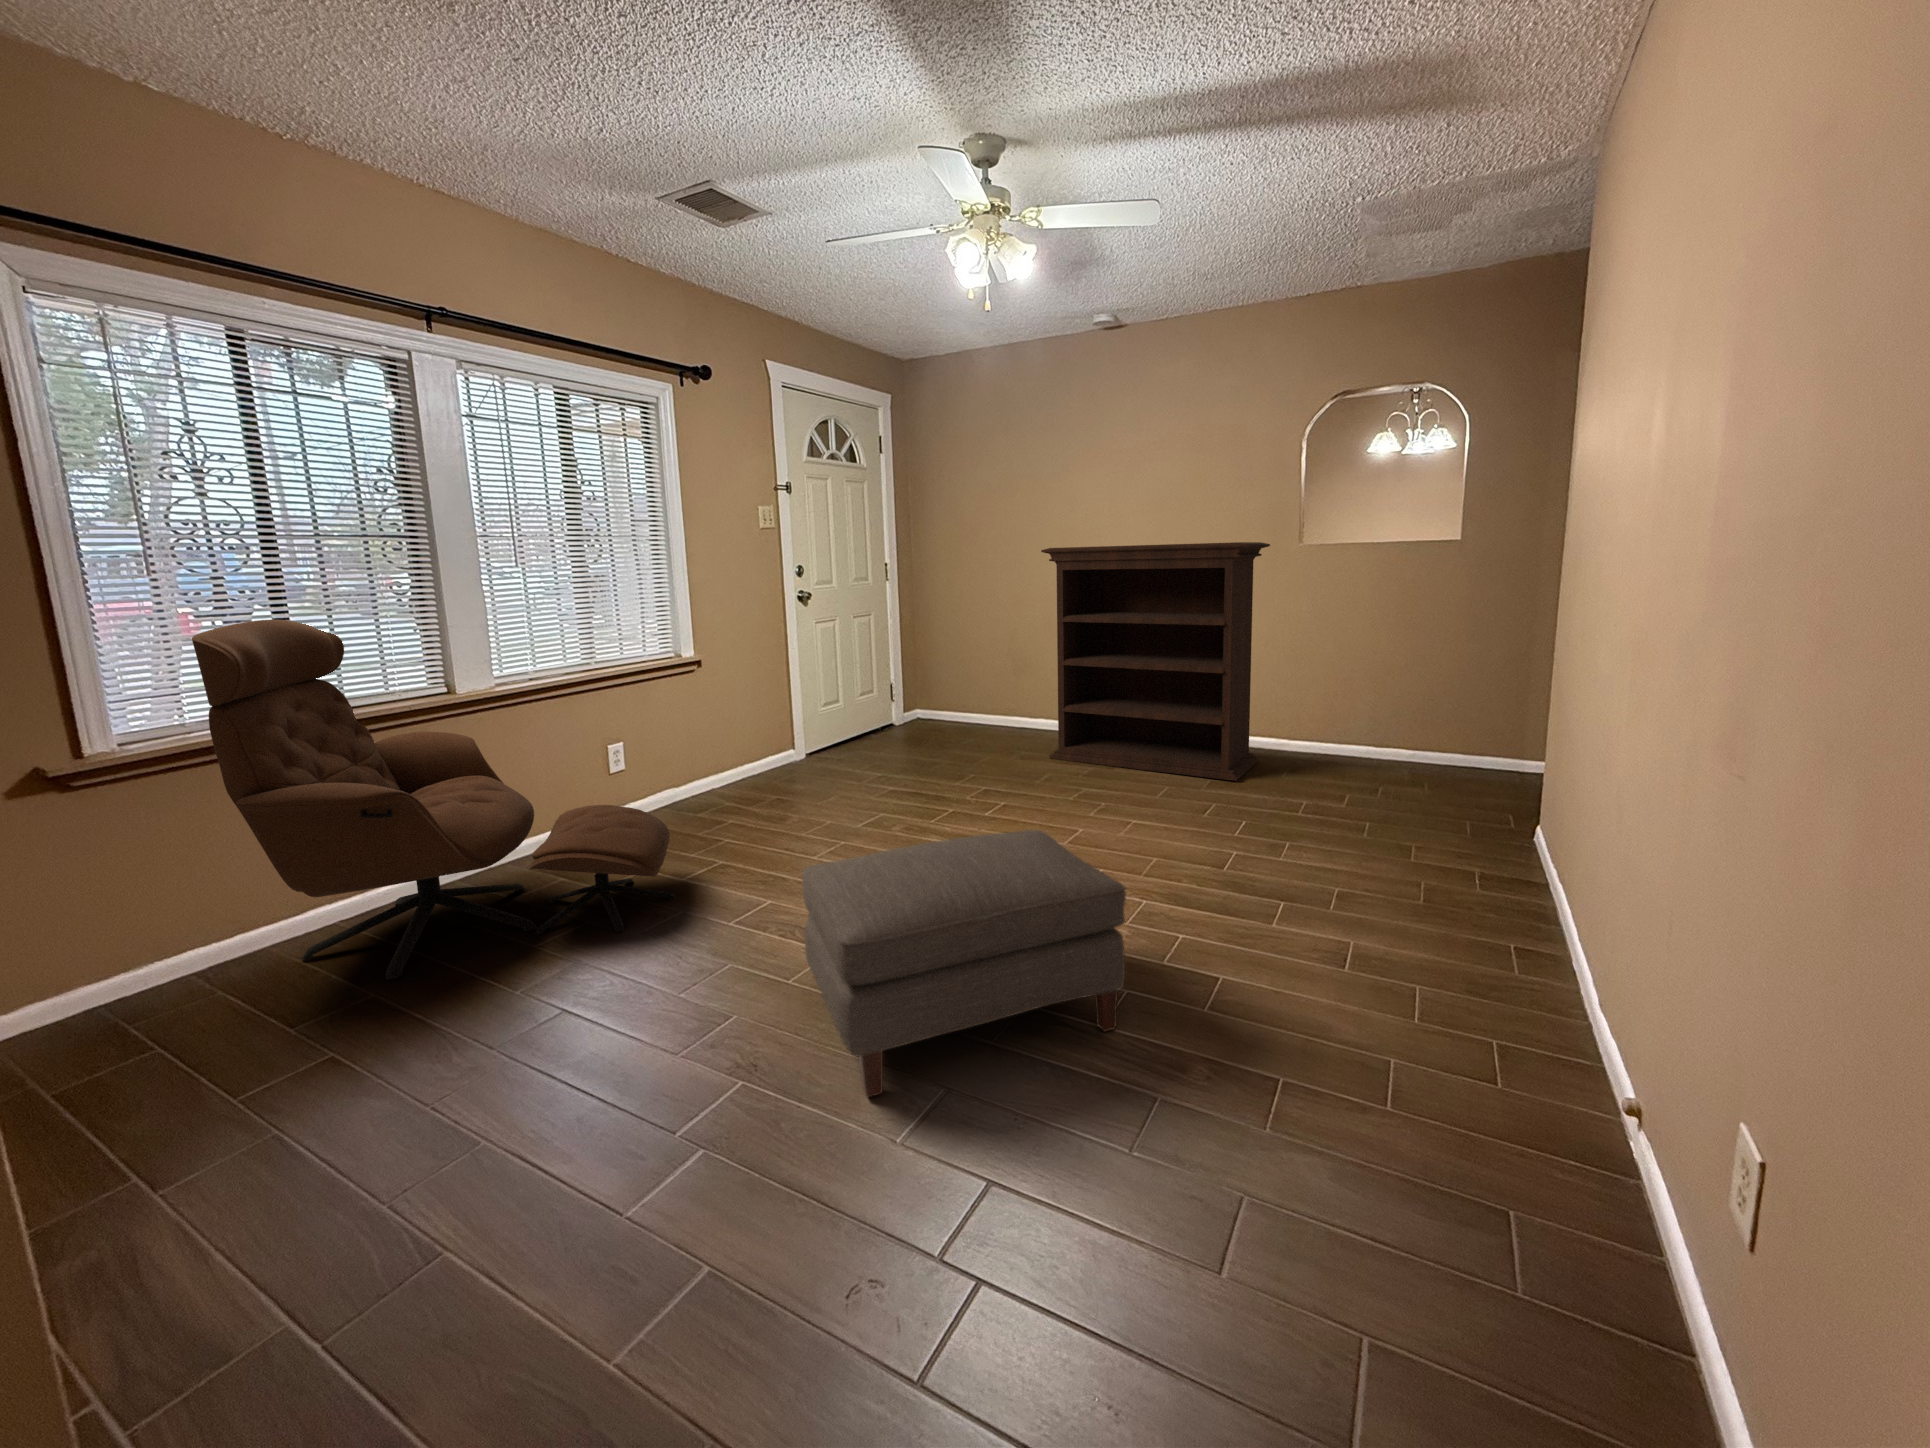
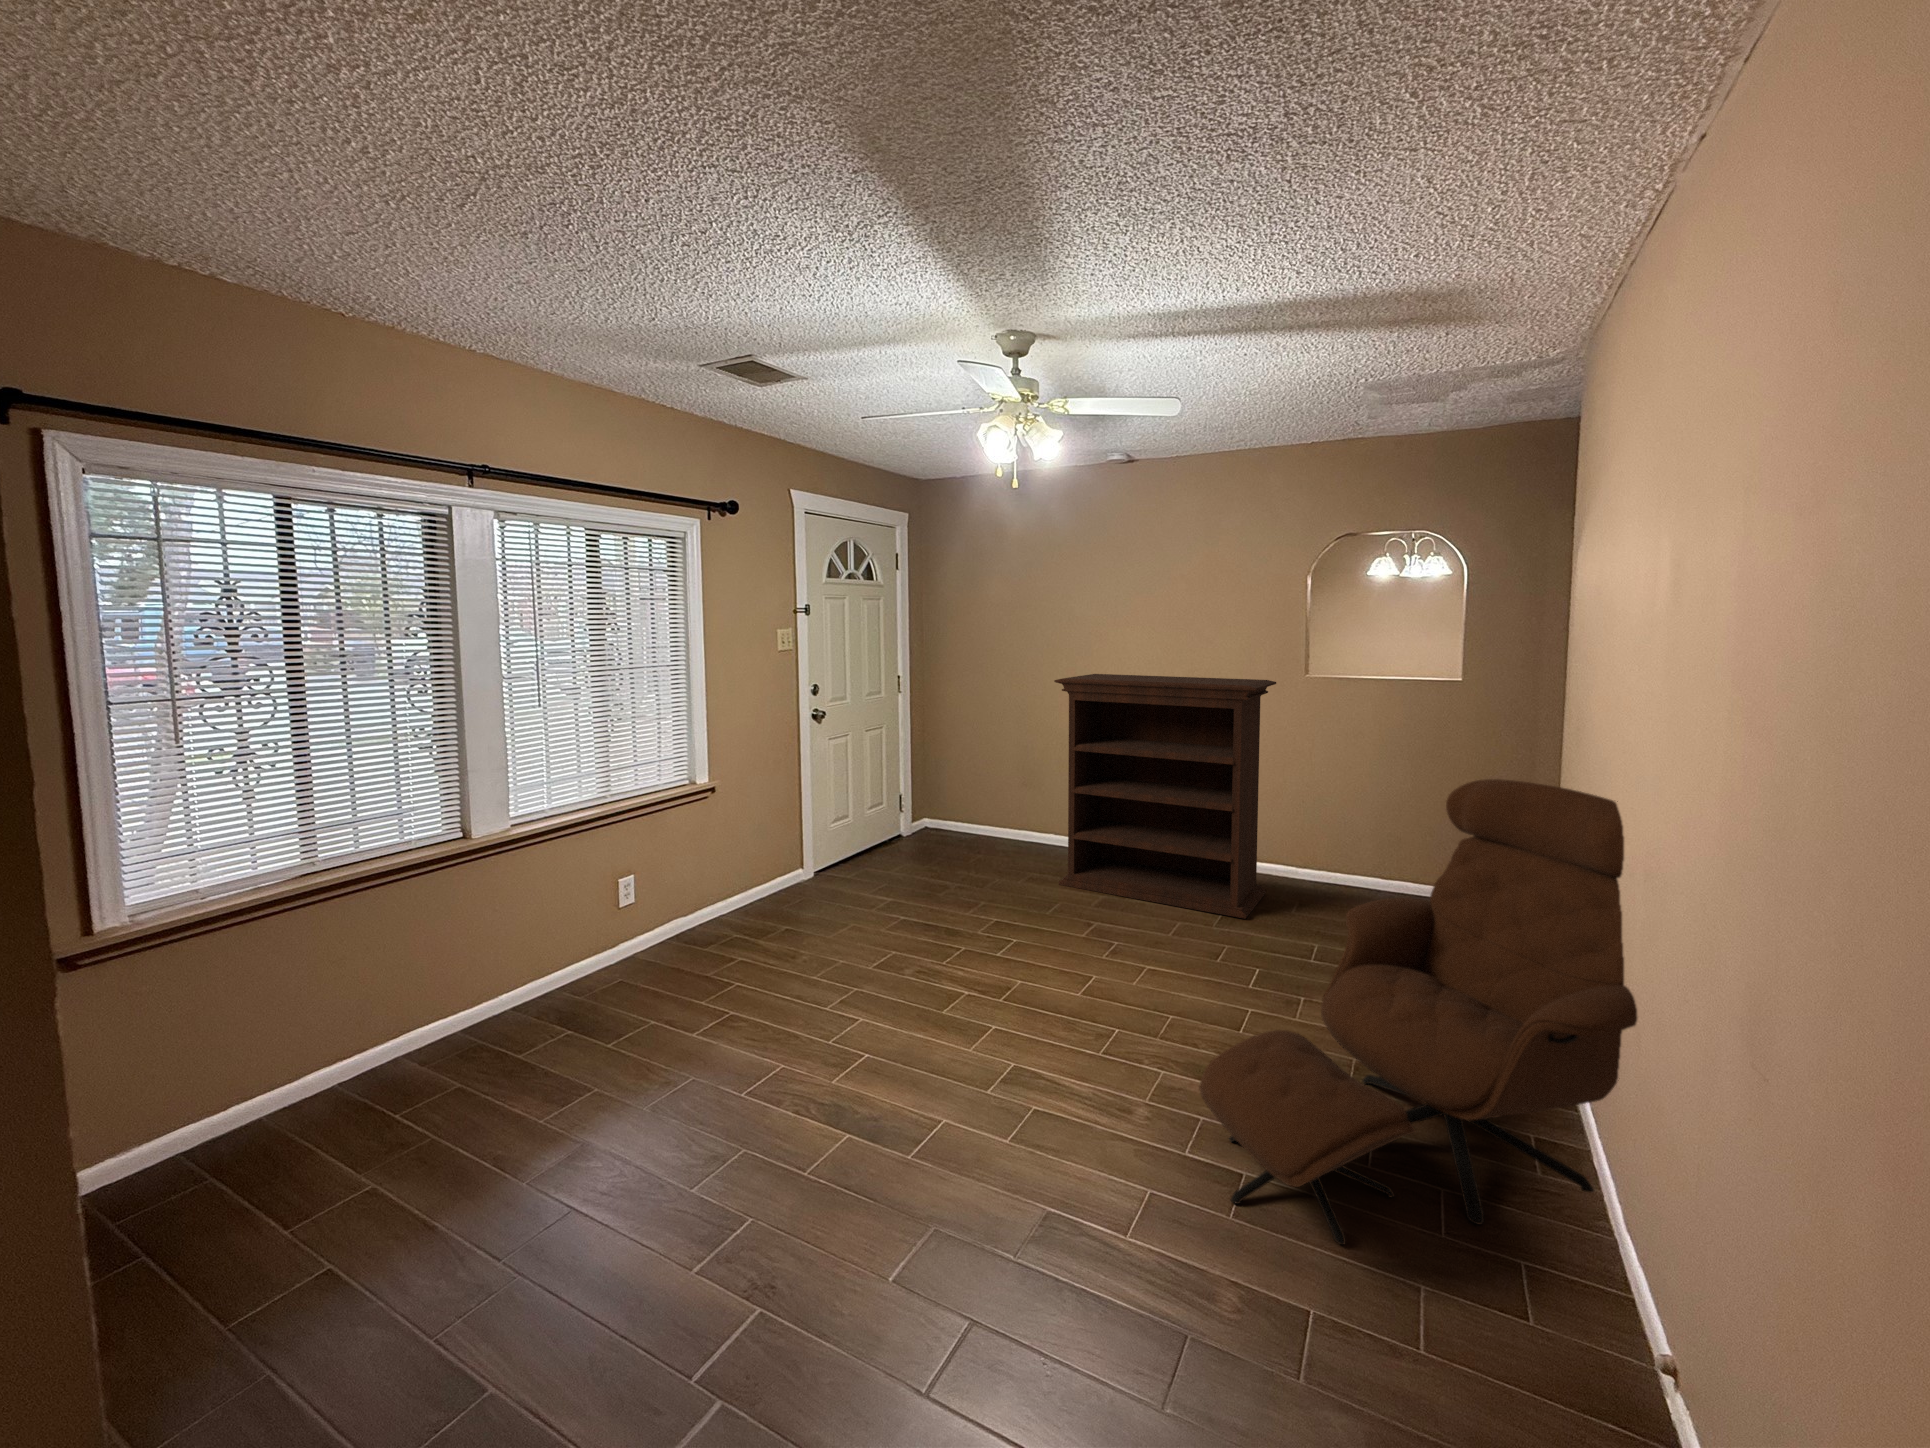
lounge chair: present [192,620,676,980] -> present [1199,779,1637,1245]
ottoman: present [802,830,1126,1097] -> none [825,1013,1152,1334]

